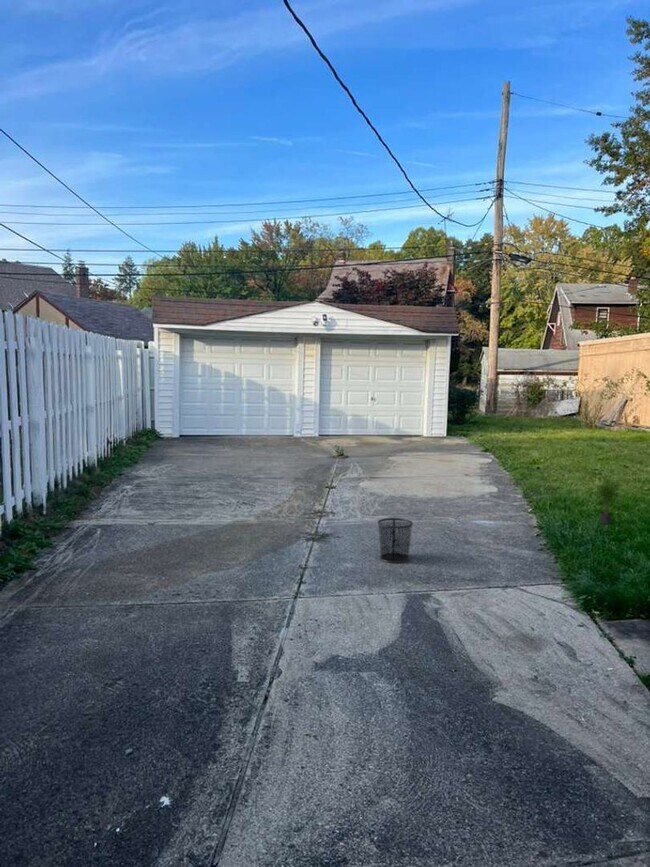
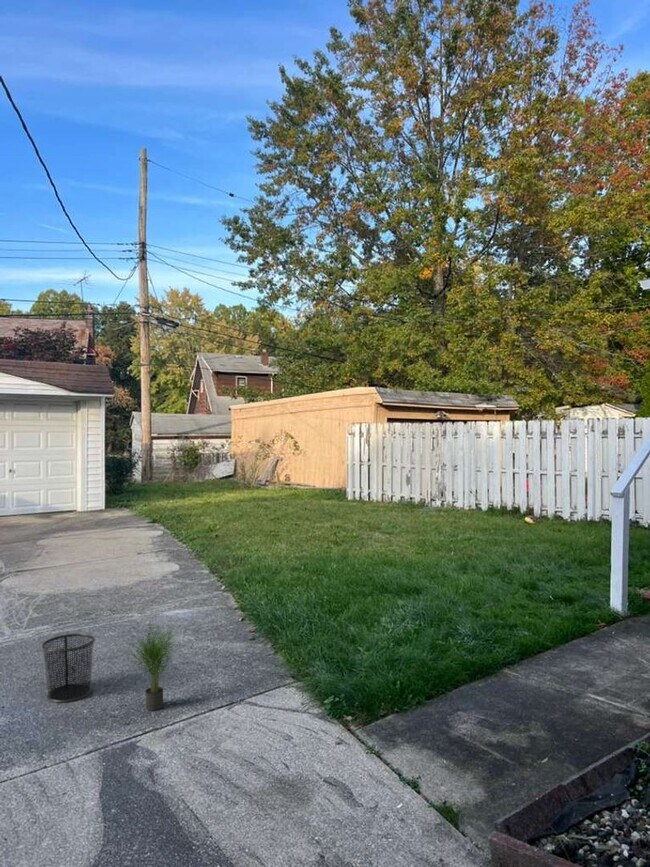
potted plant: present [595,476,619,524] -> present [131,626,174,711]

